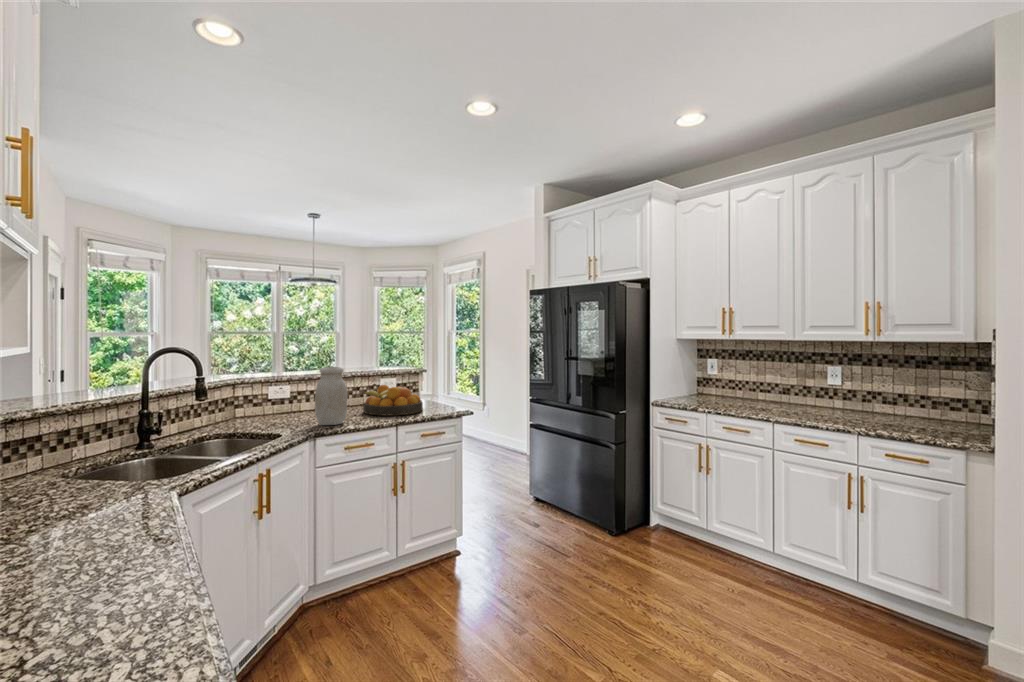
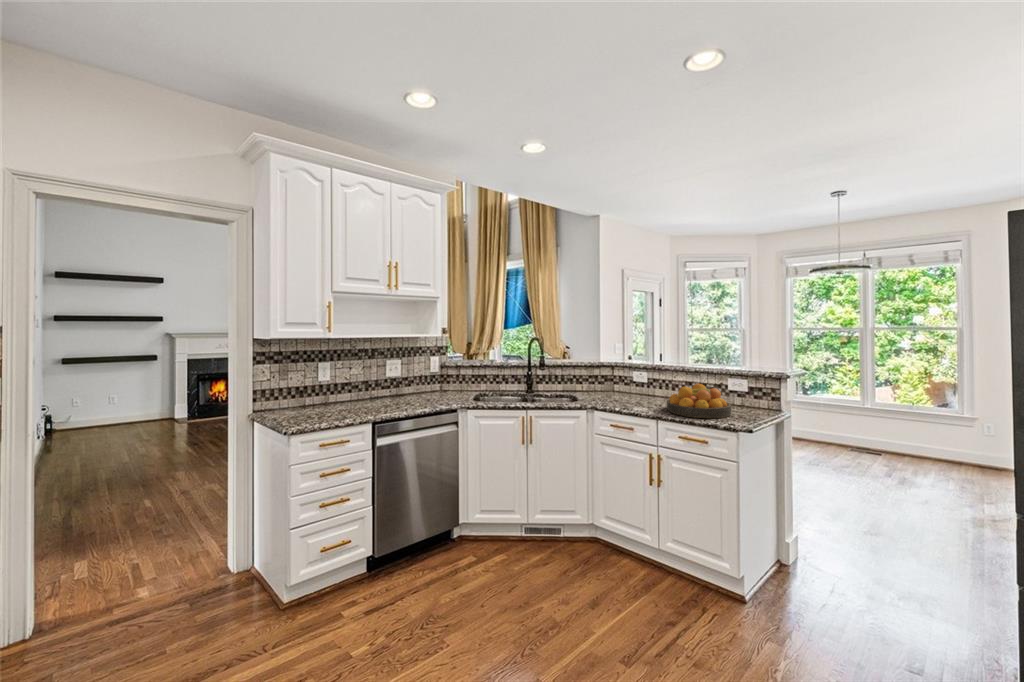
jar: present [315,367,348,425] -> none [608,360,633,408]

